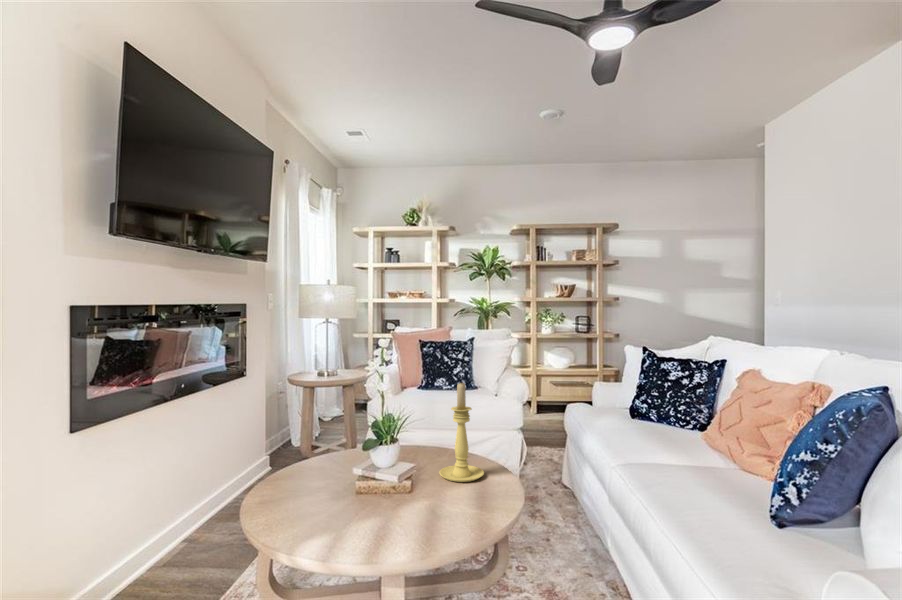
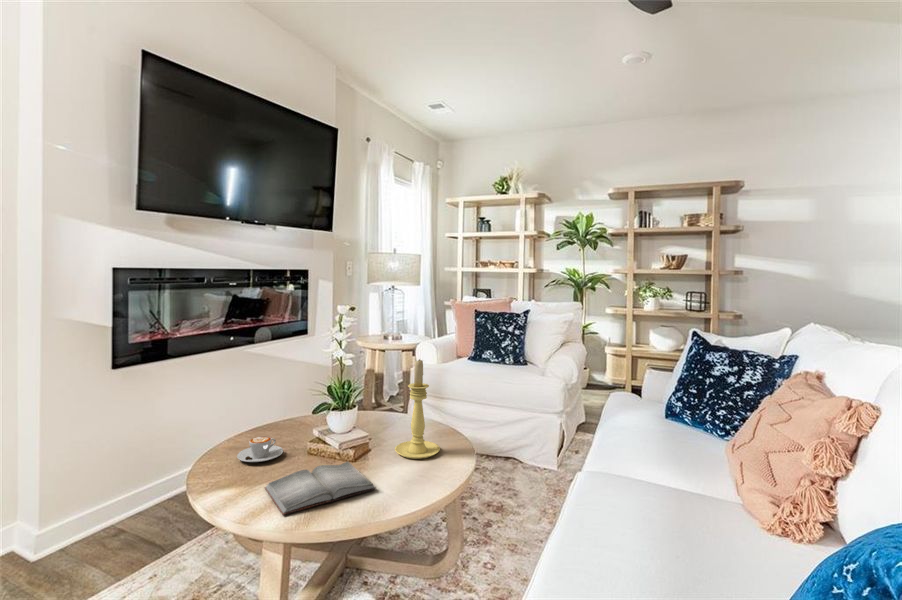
coffee cup: none [286,481,336,510] -> present [237,436,283,462]
hardback book: none [357,492,469,551] -> present [264,461,376,515]

